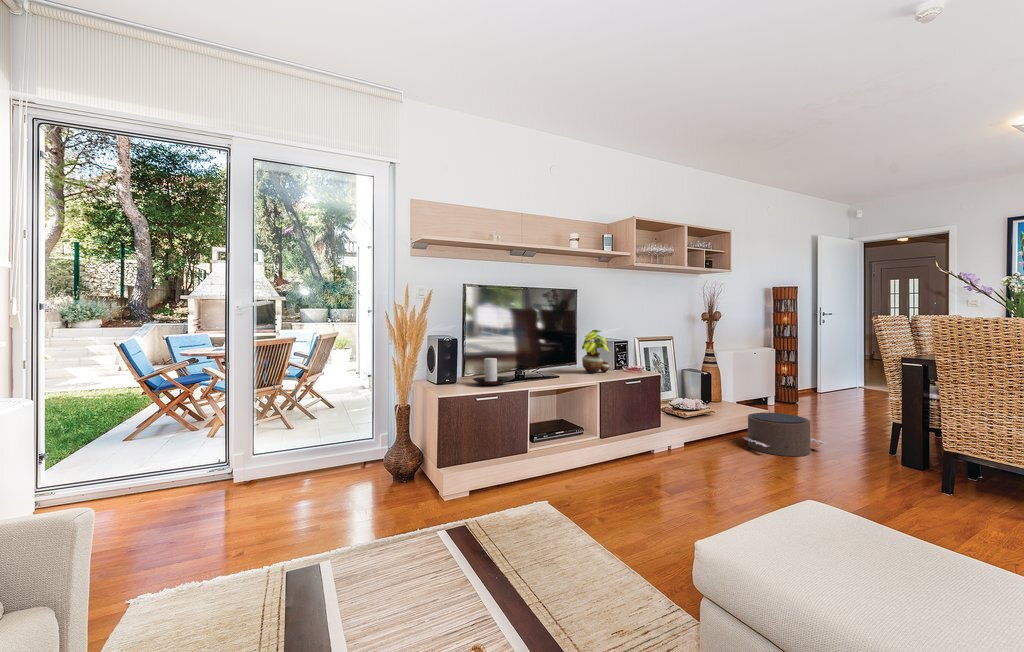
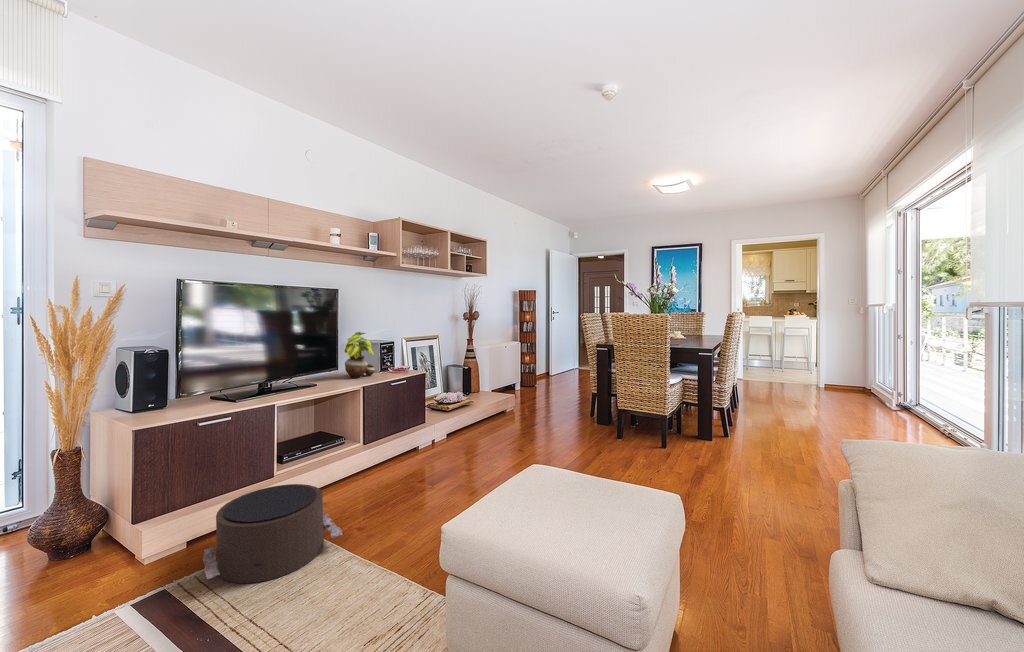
candle holder: present [473,358,509,386] -> none [195,370,250,406]
pouf: present [743,413,825,456] -> present [203,484,342,583]

